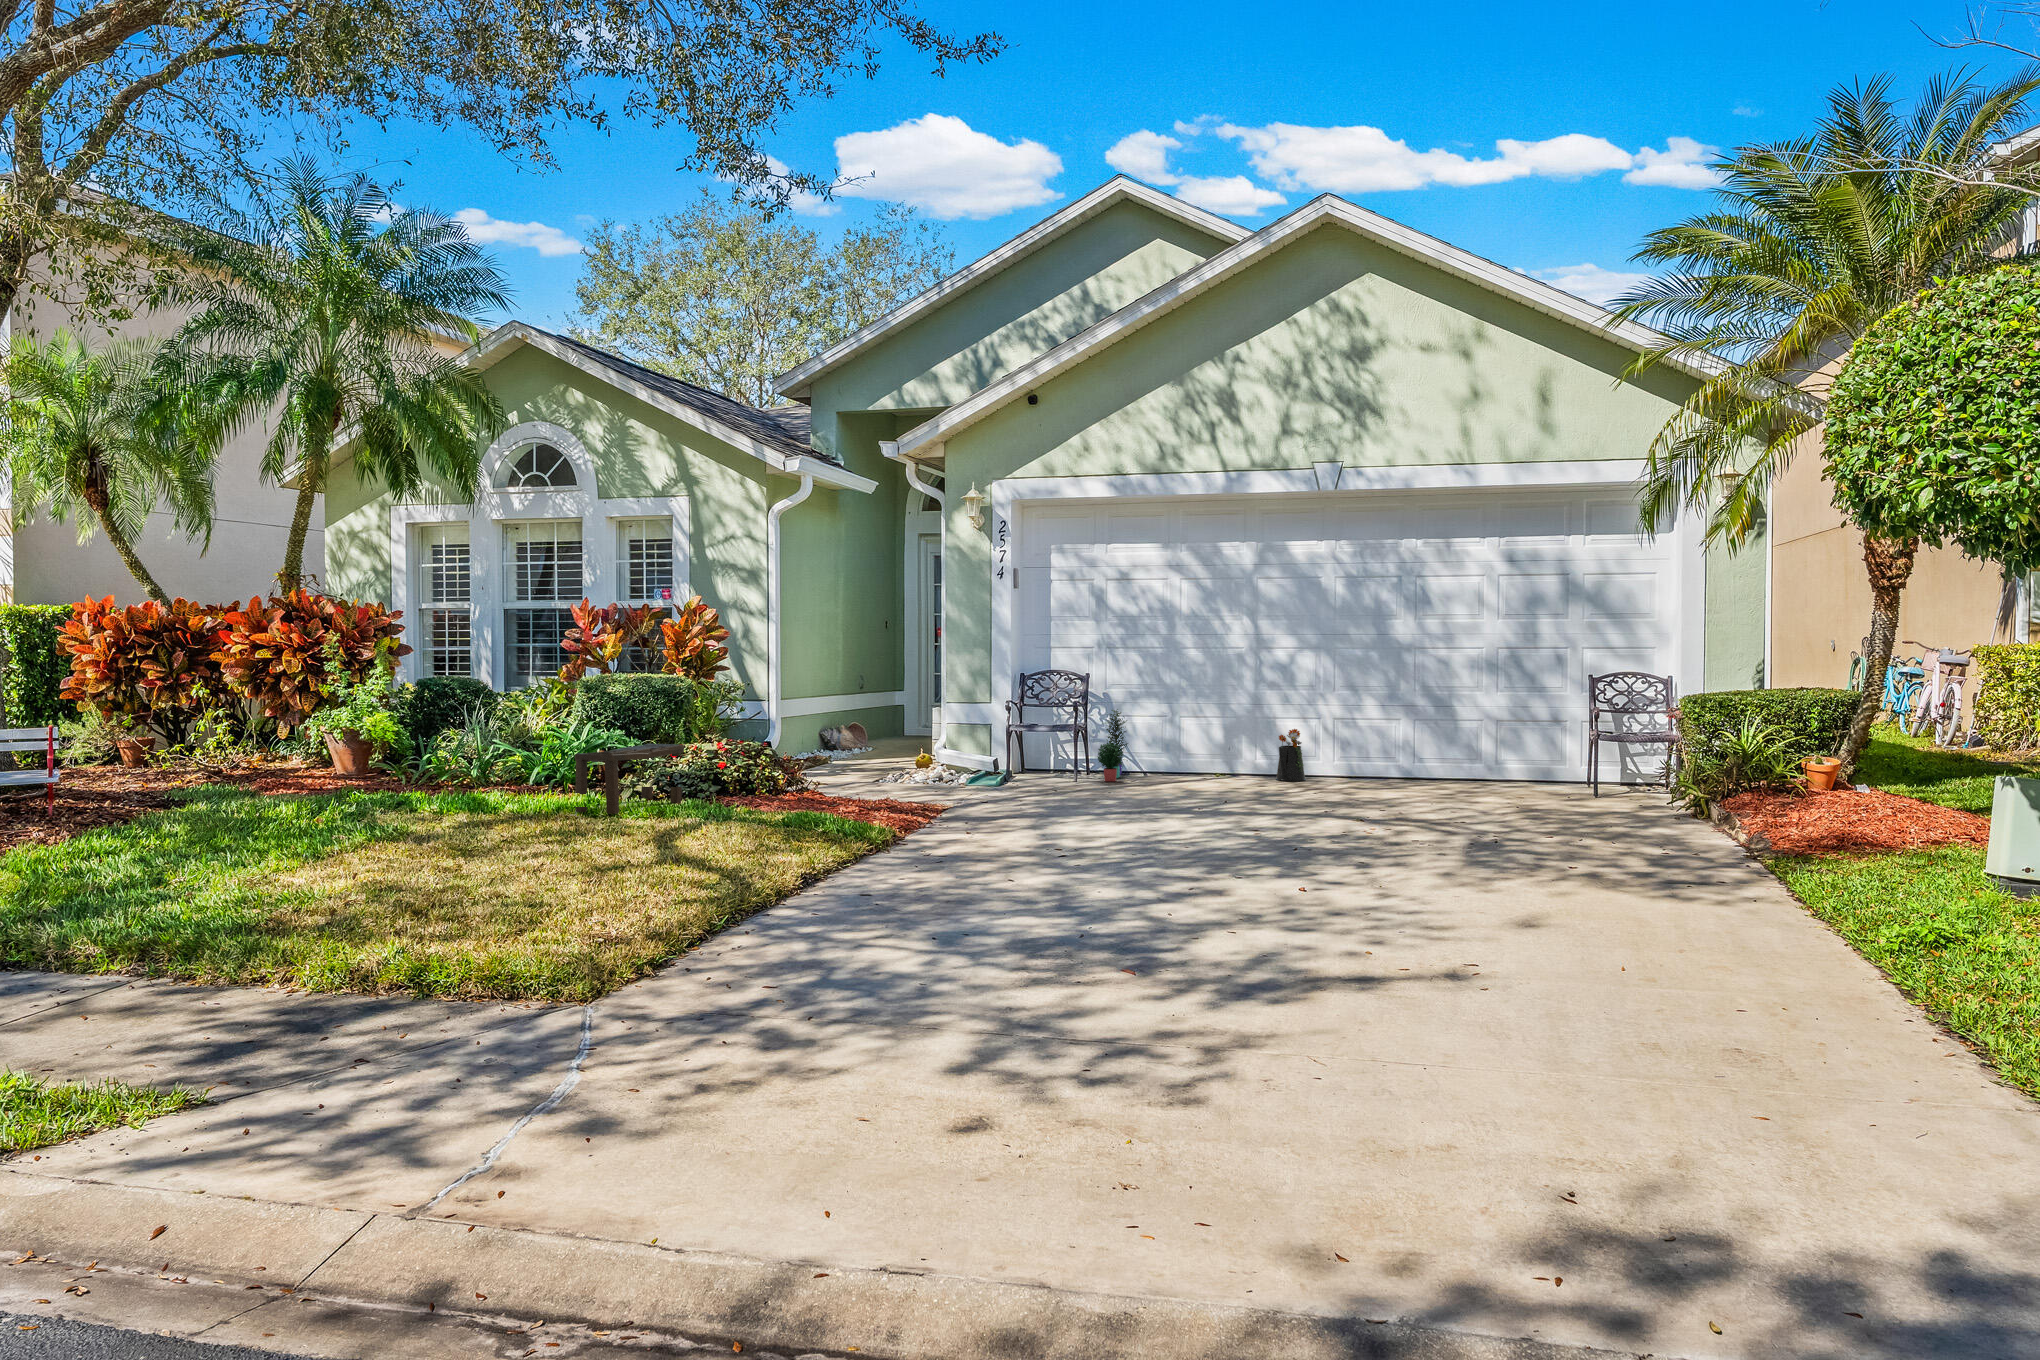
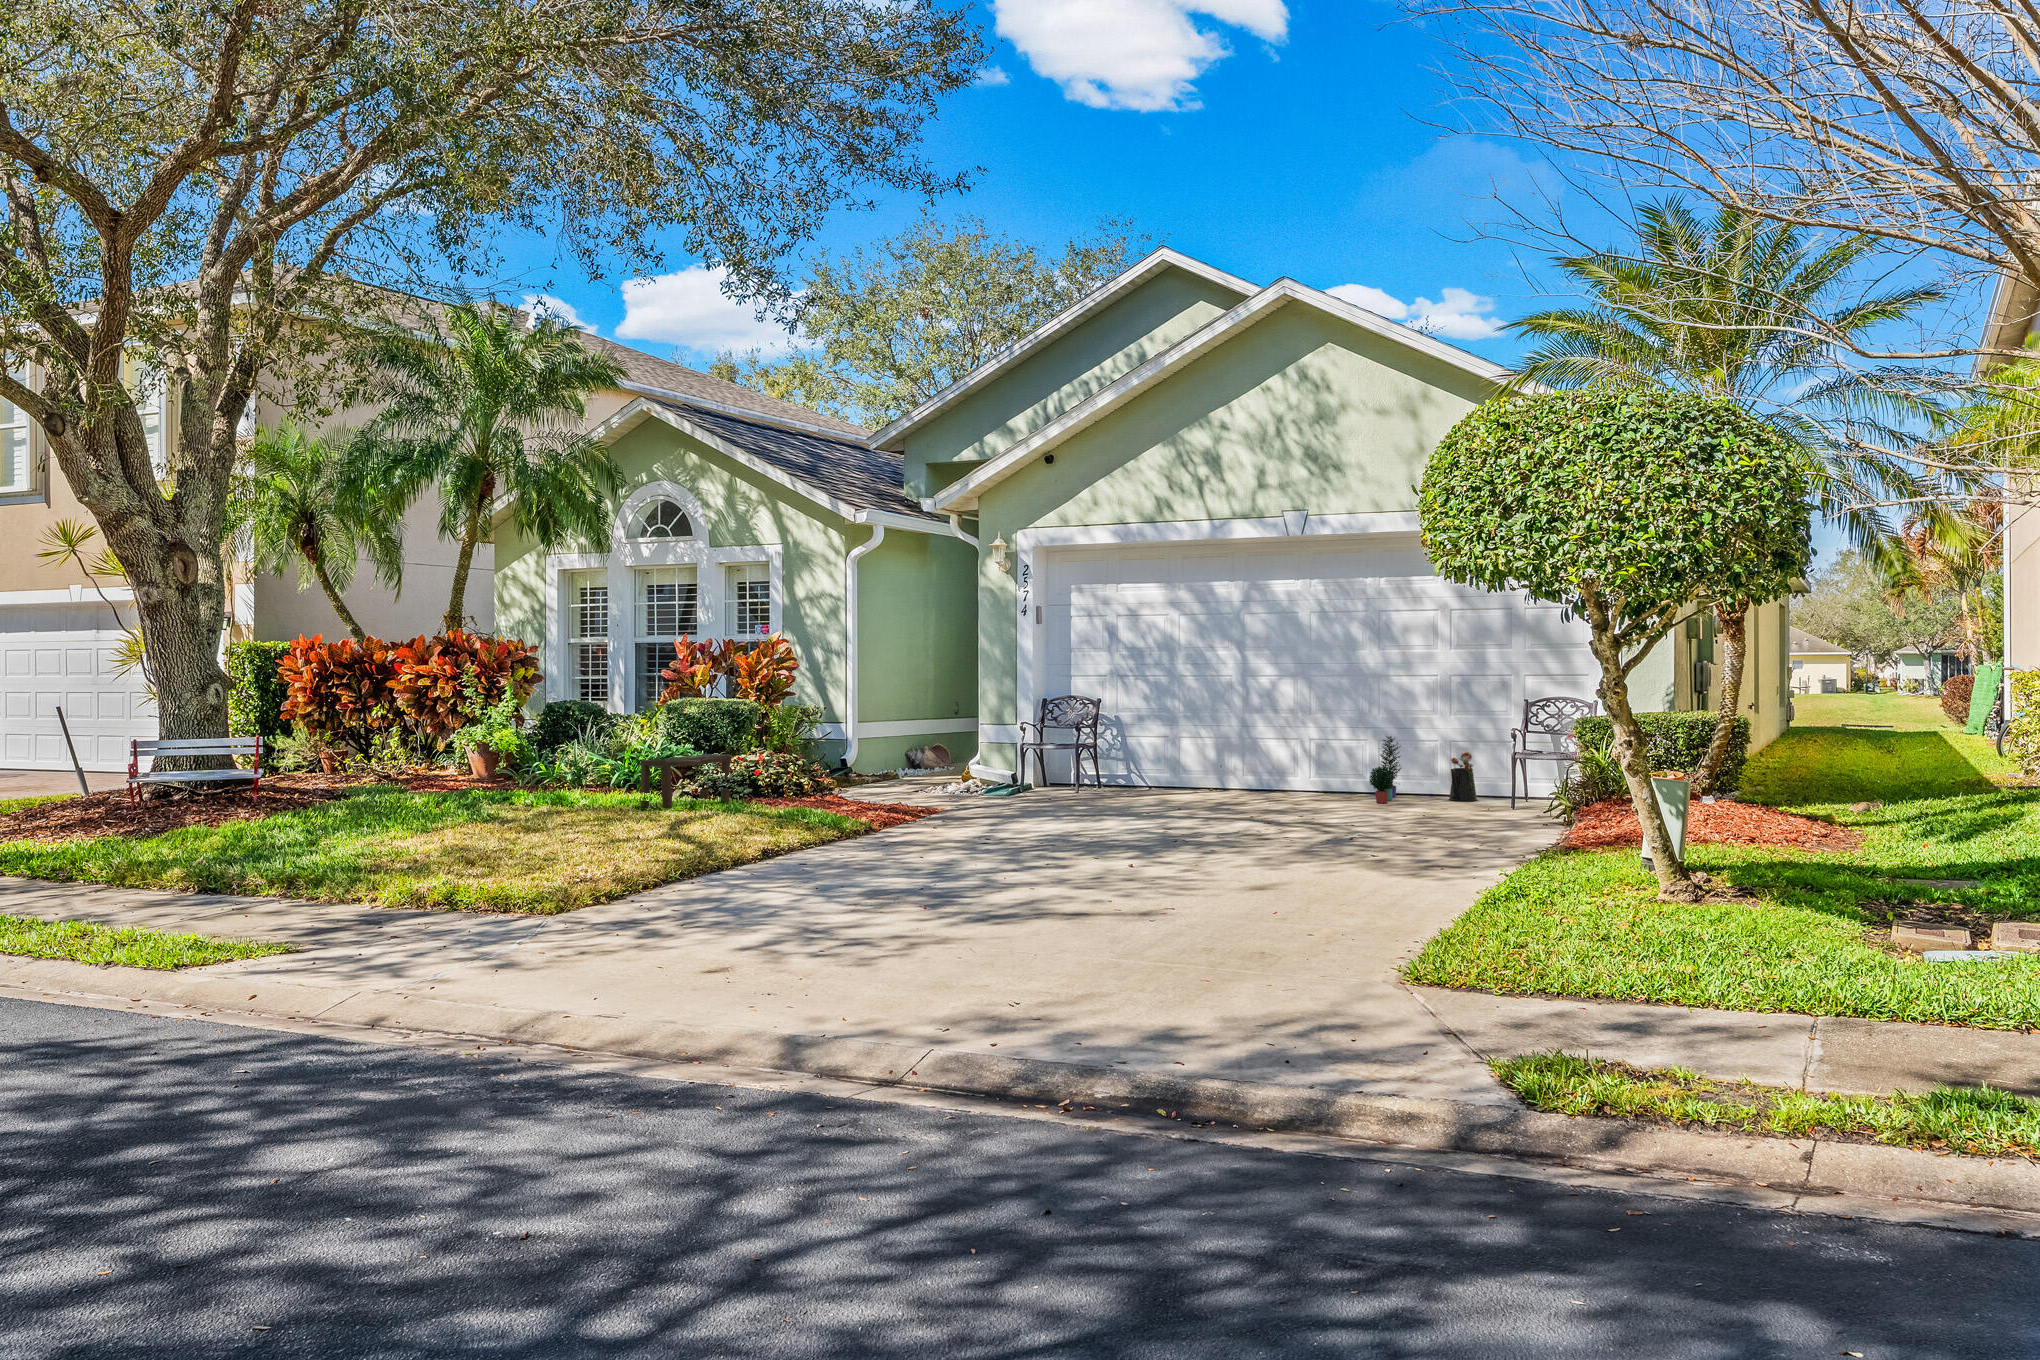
potted plant: present [1098,709,1128,781] -> present [1370,736,1401,803]
watering can: present [1276,729,1306,781] -> present [1449,752,1478,801]

